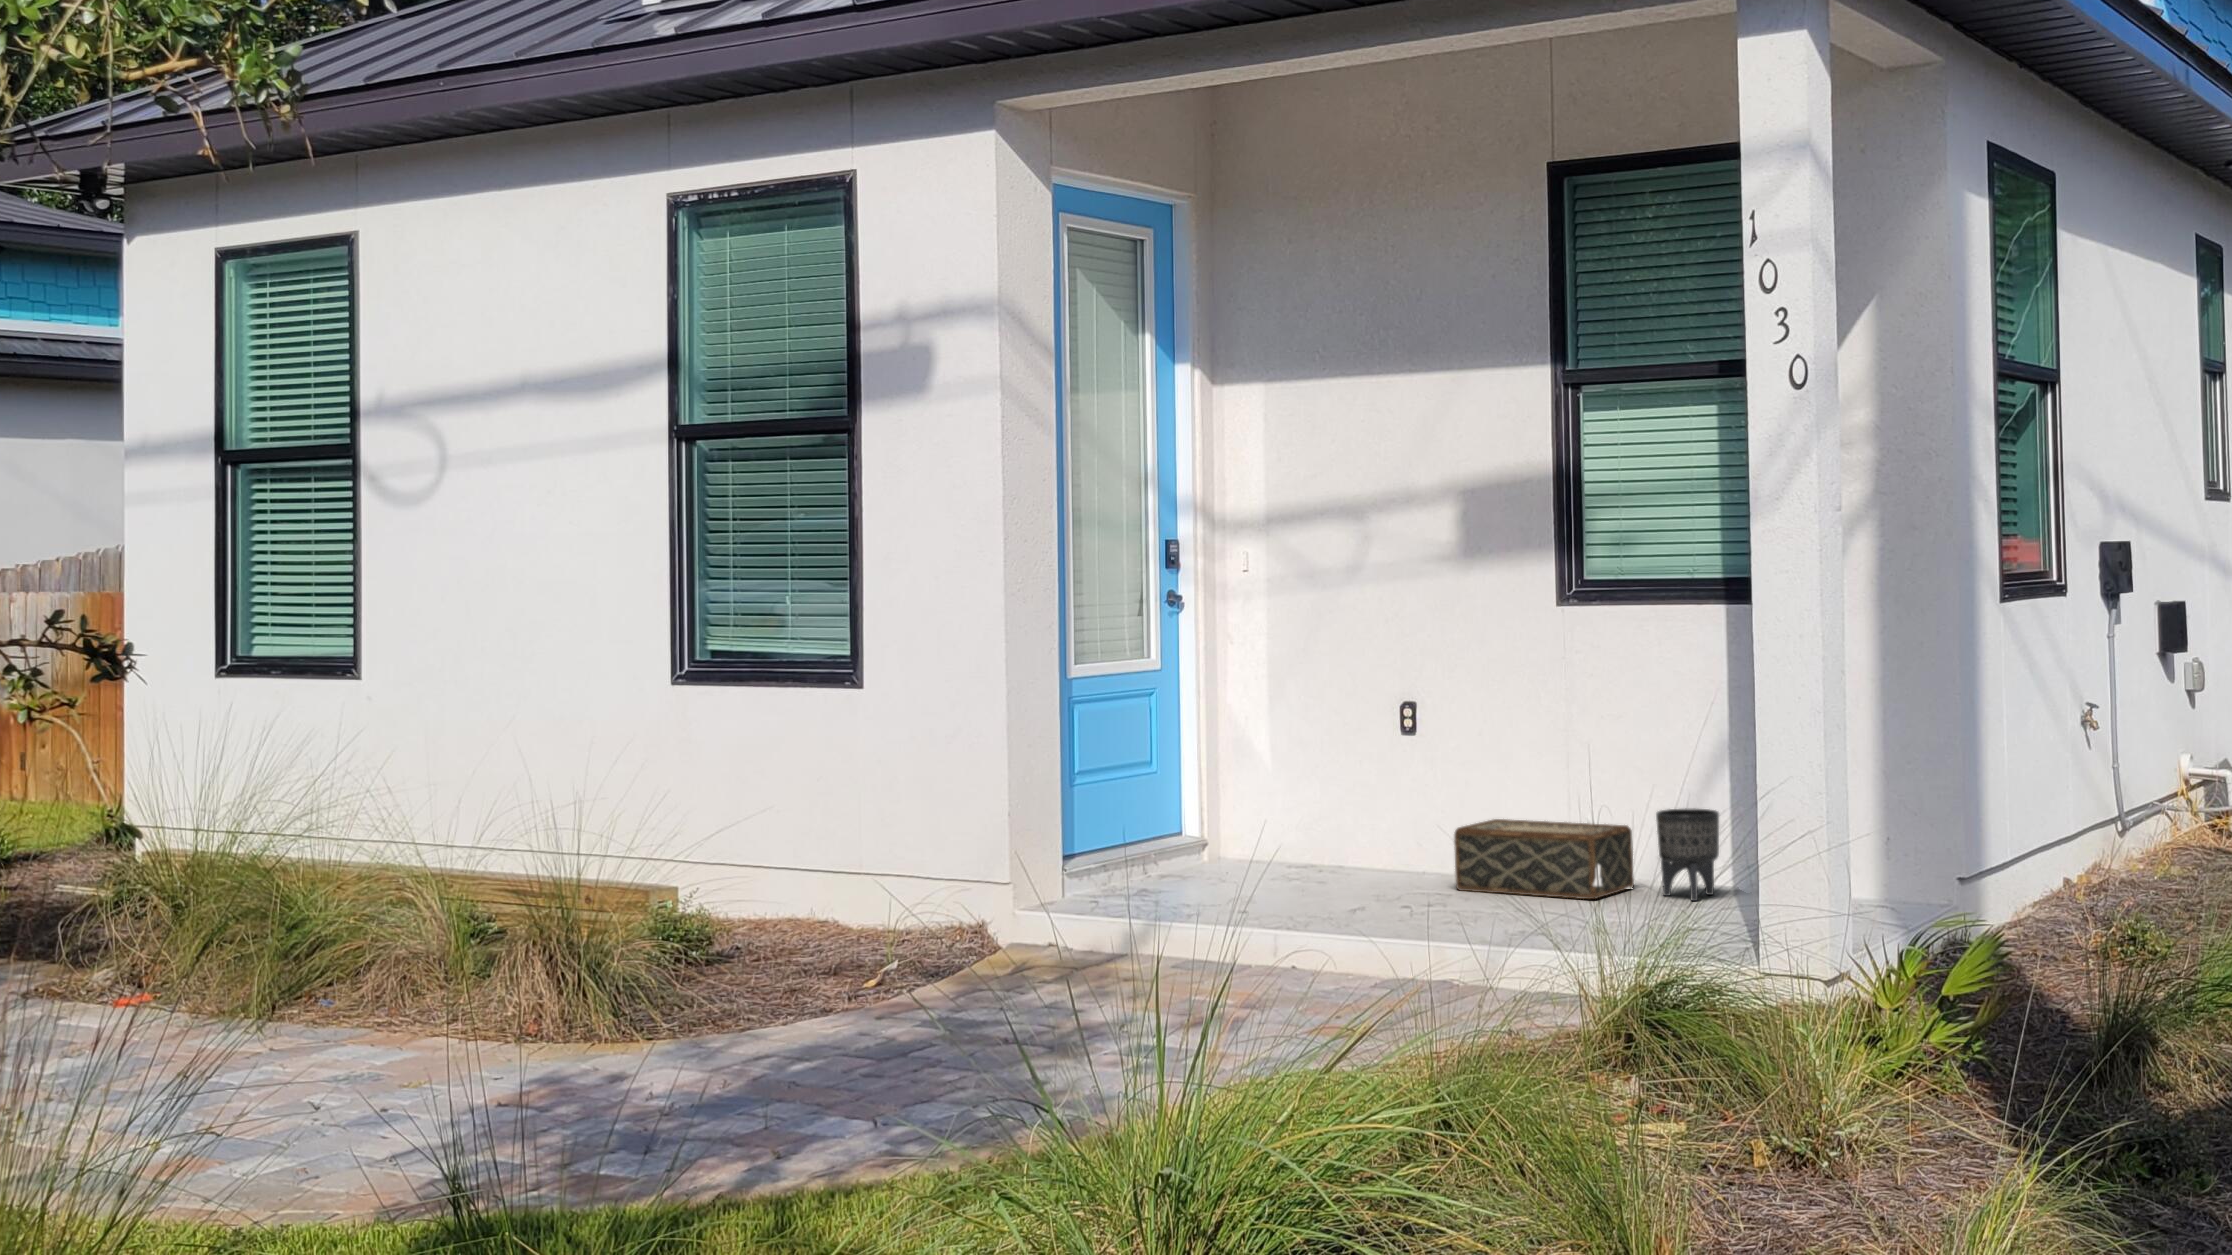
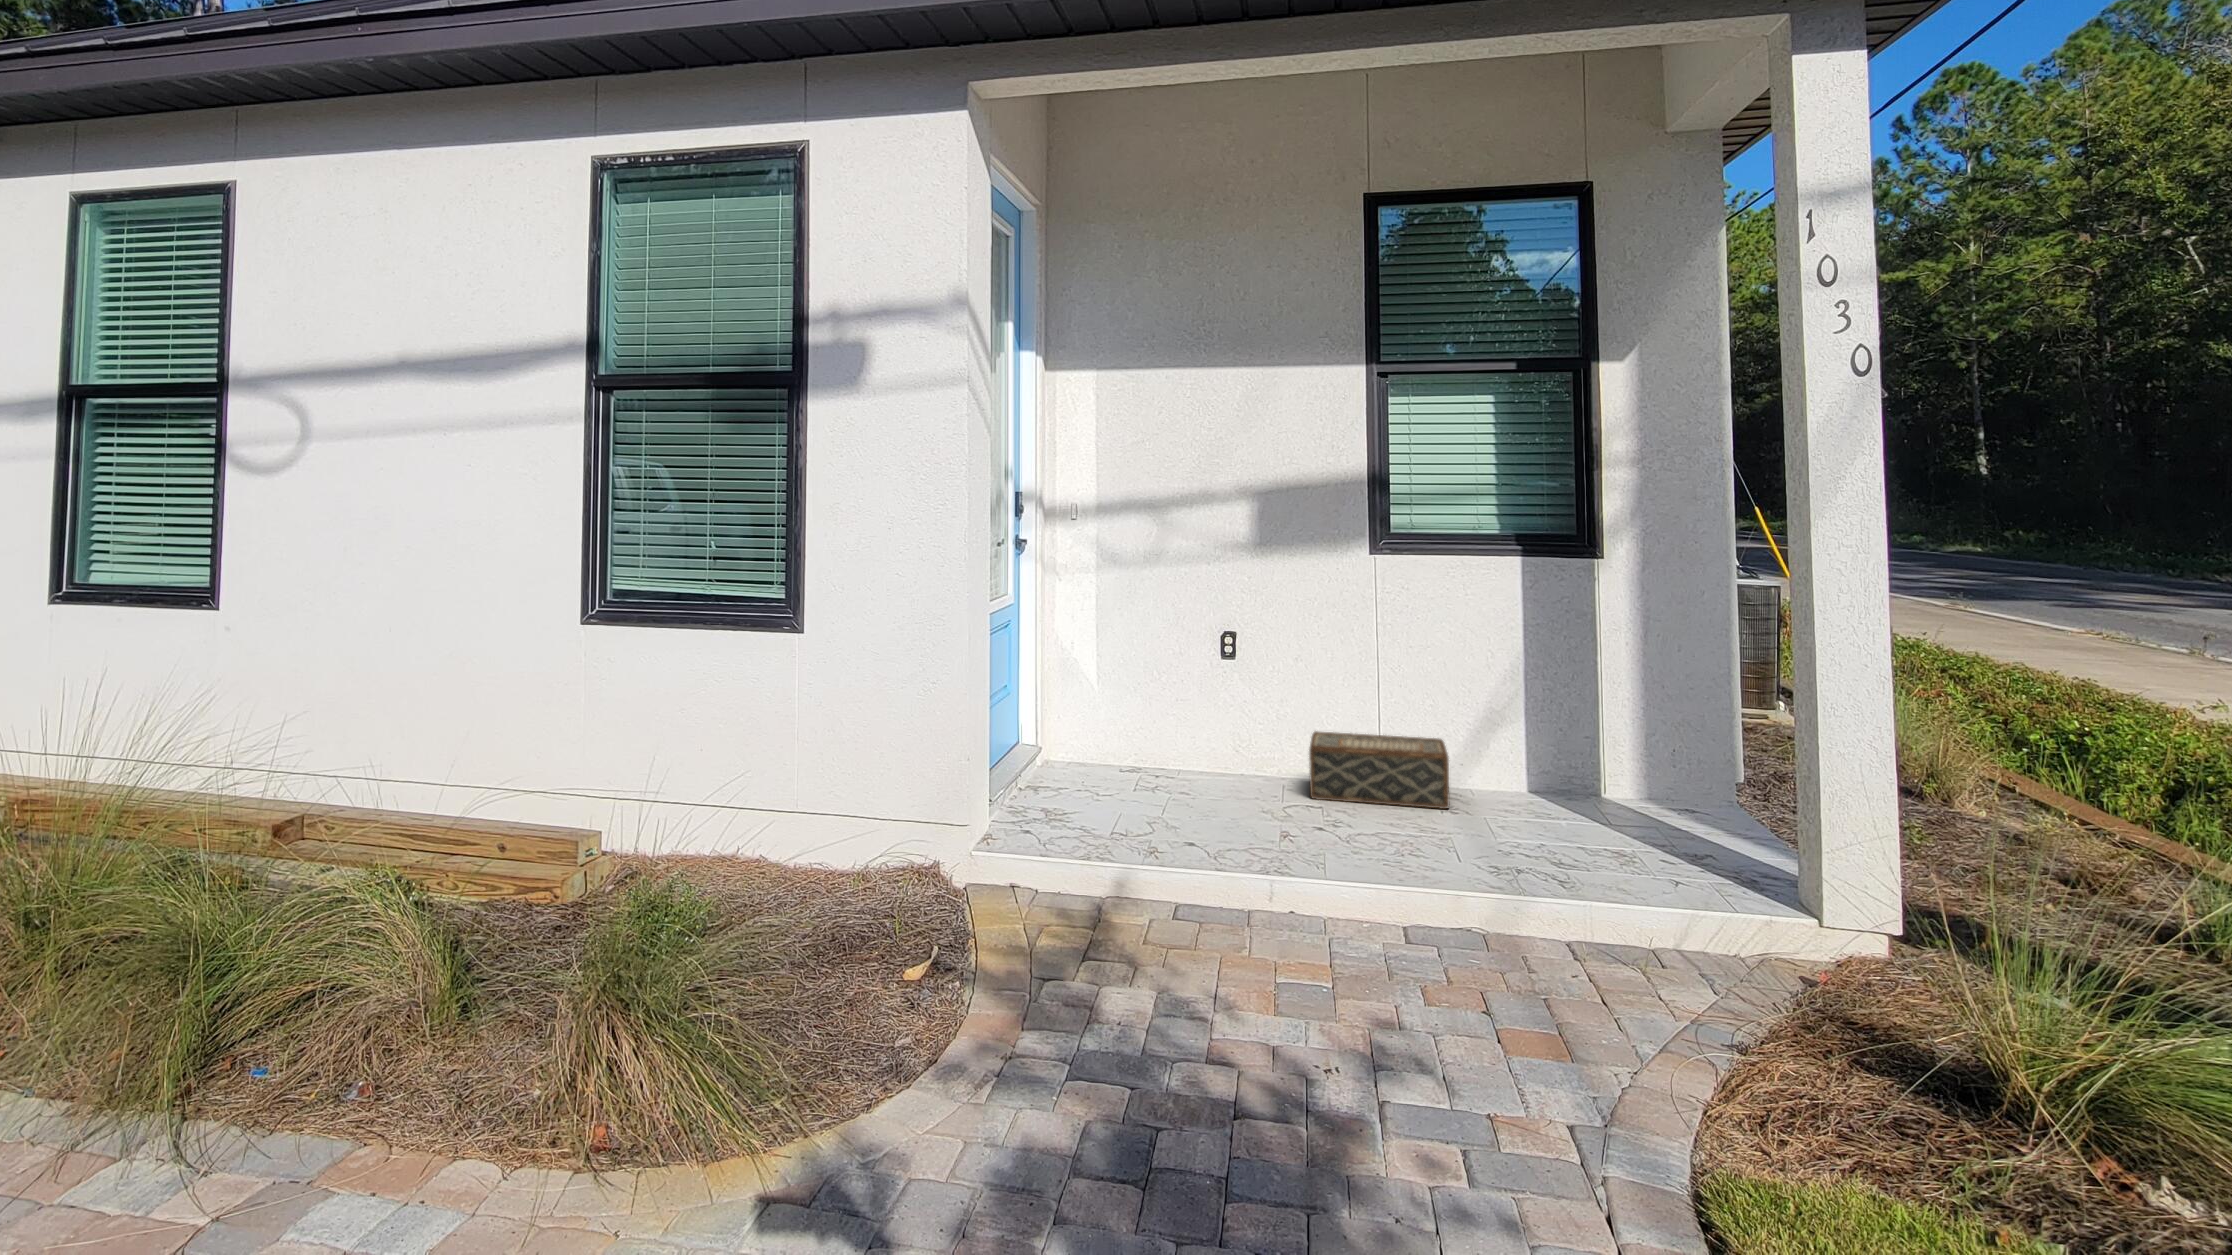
planter: present [1656,809,1719,901] -> none [1481,725,1537,807]

